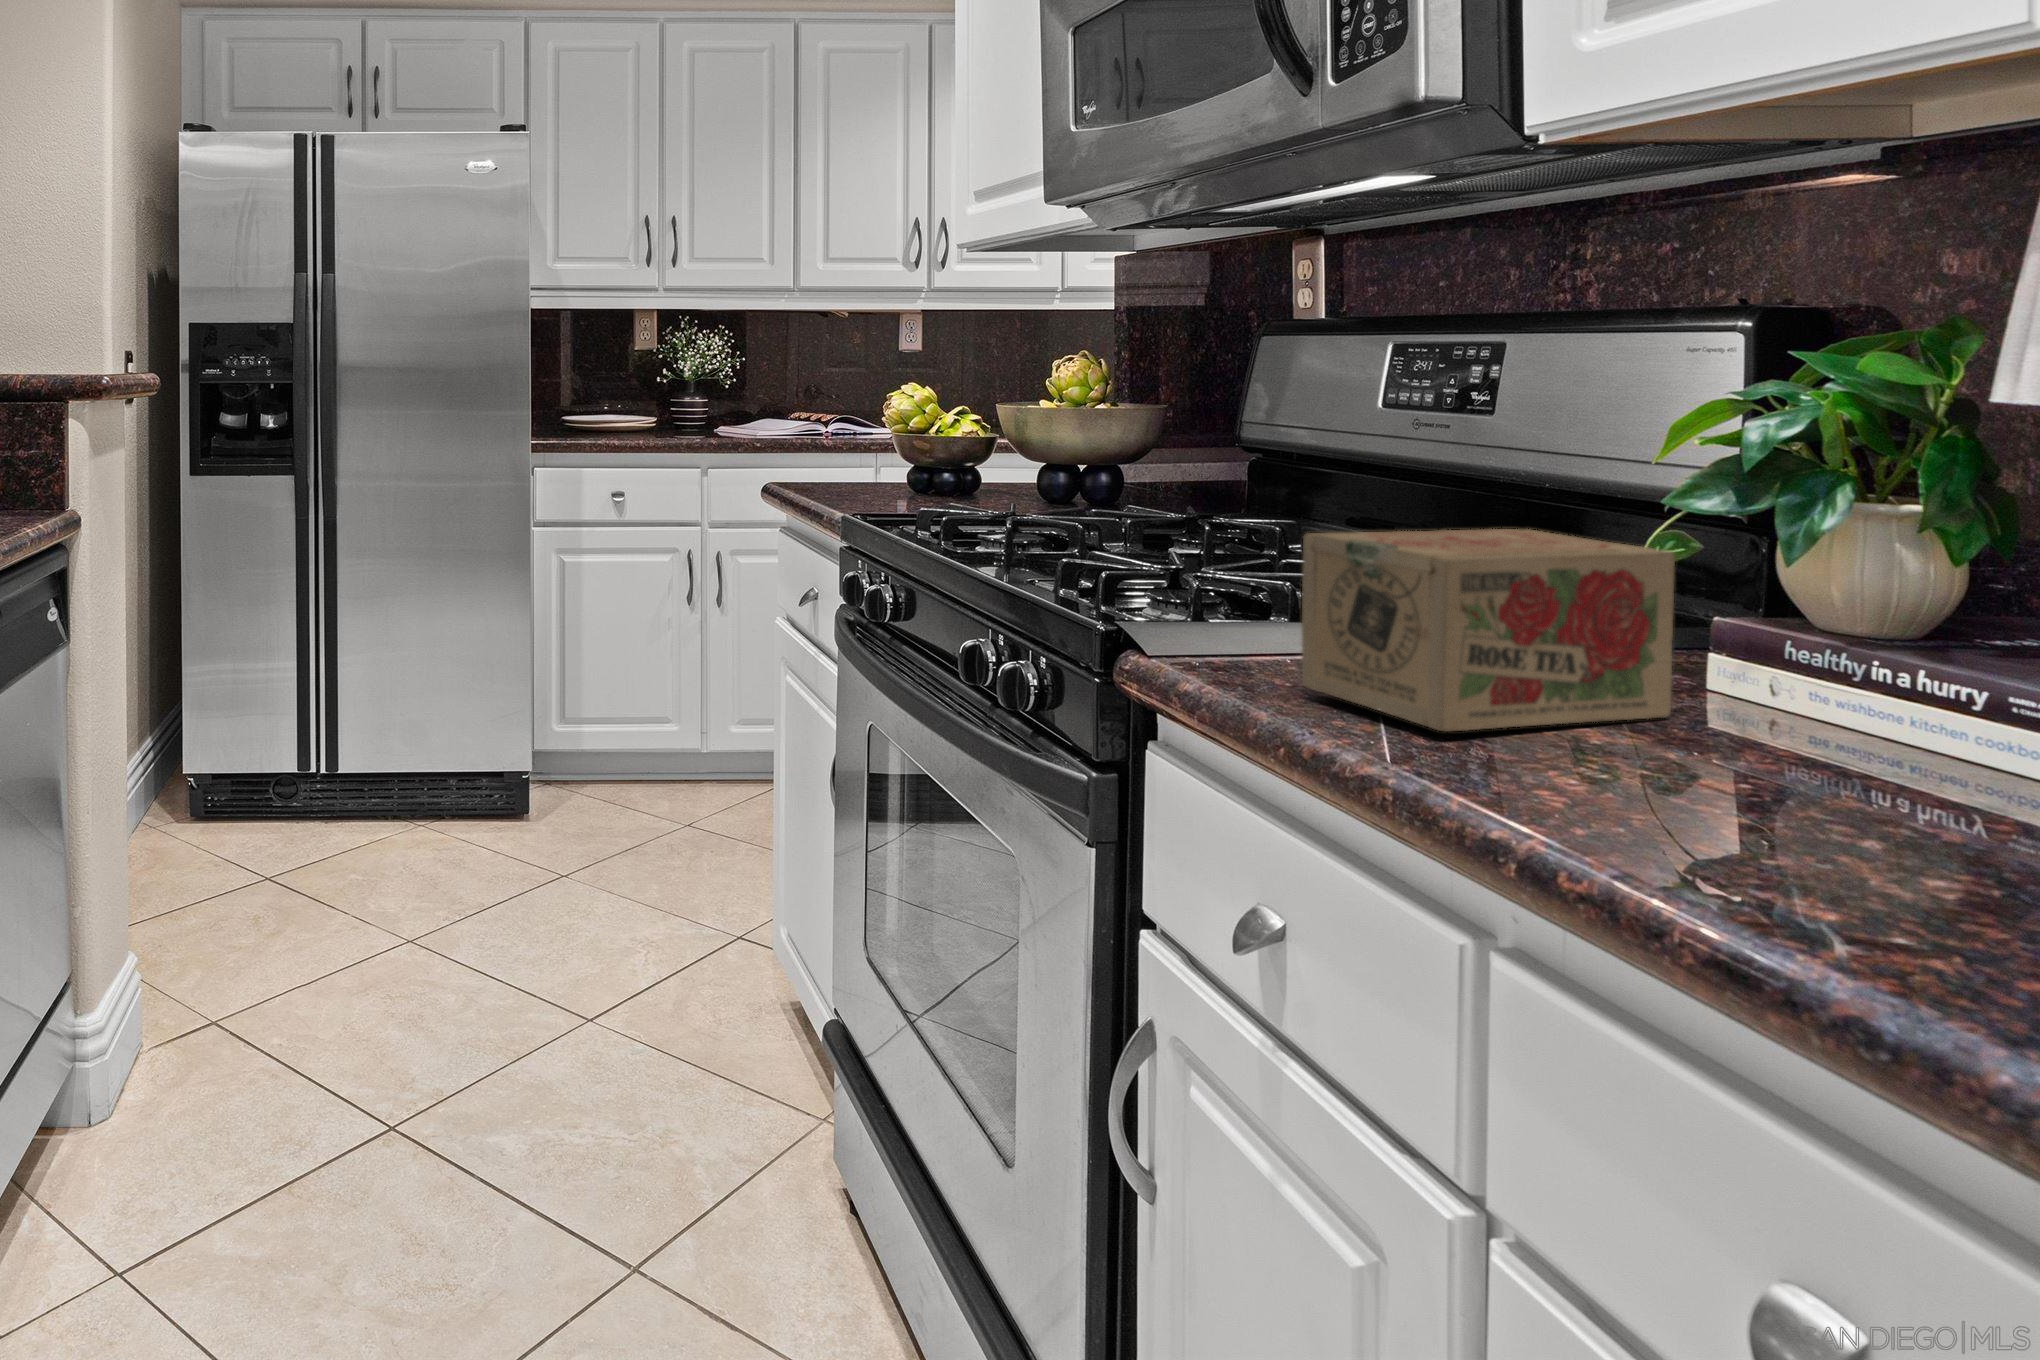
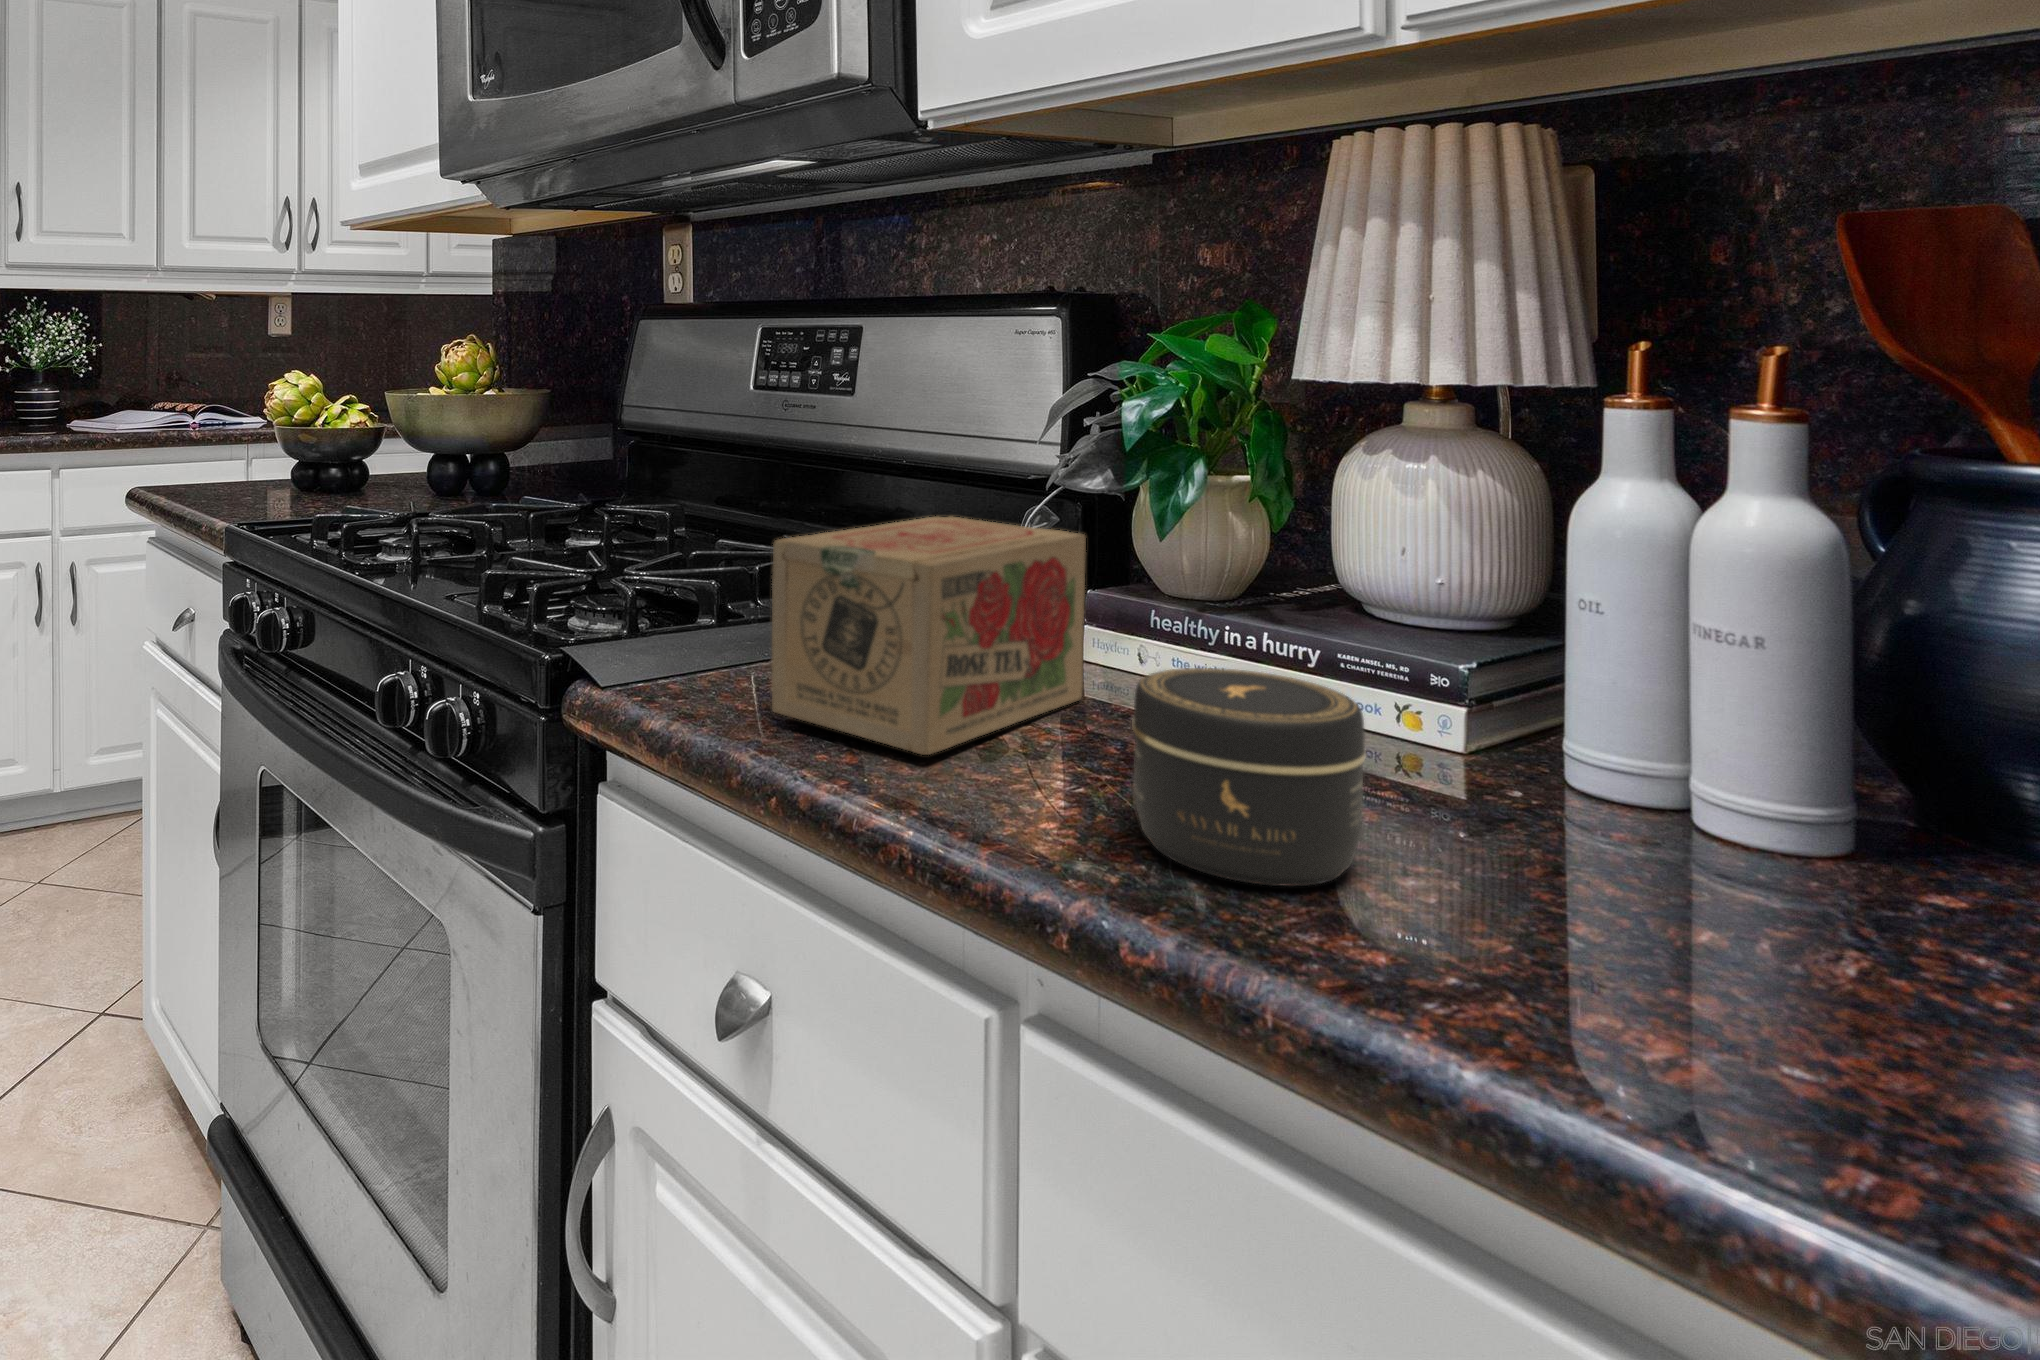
jar: none [1622,665,1879,864] -> present [1132,668,1366,886]

